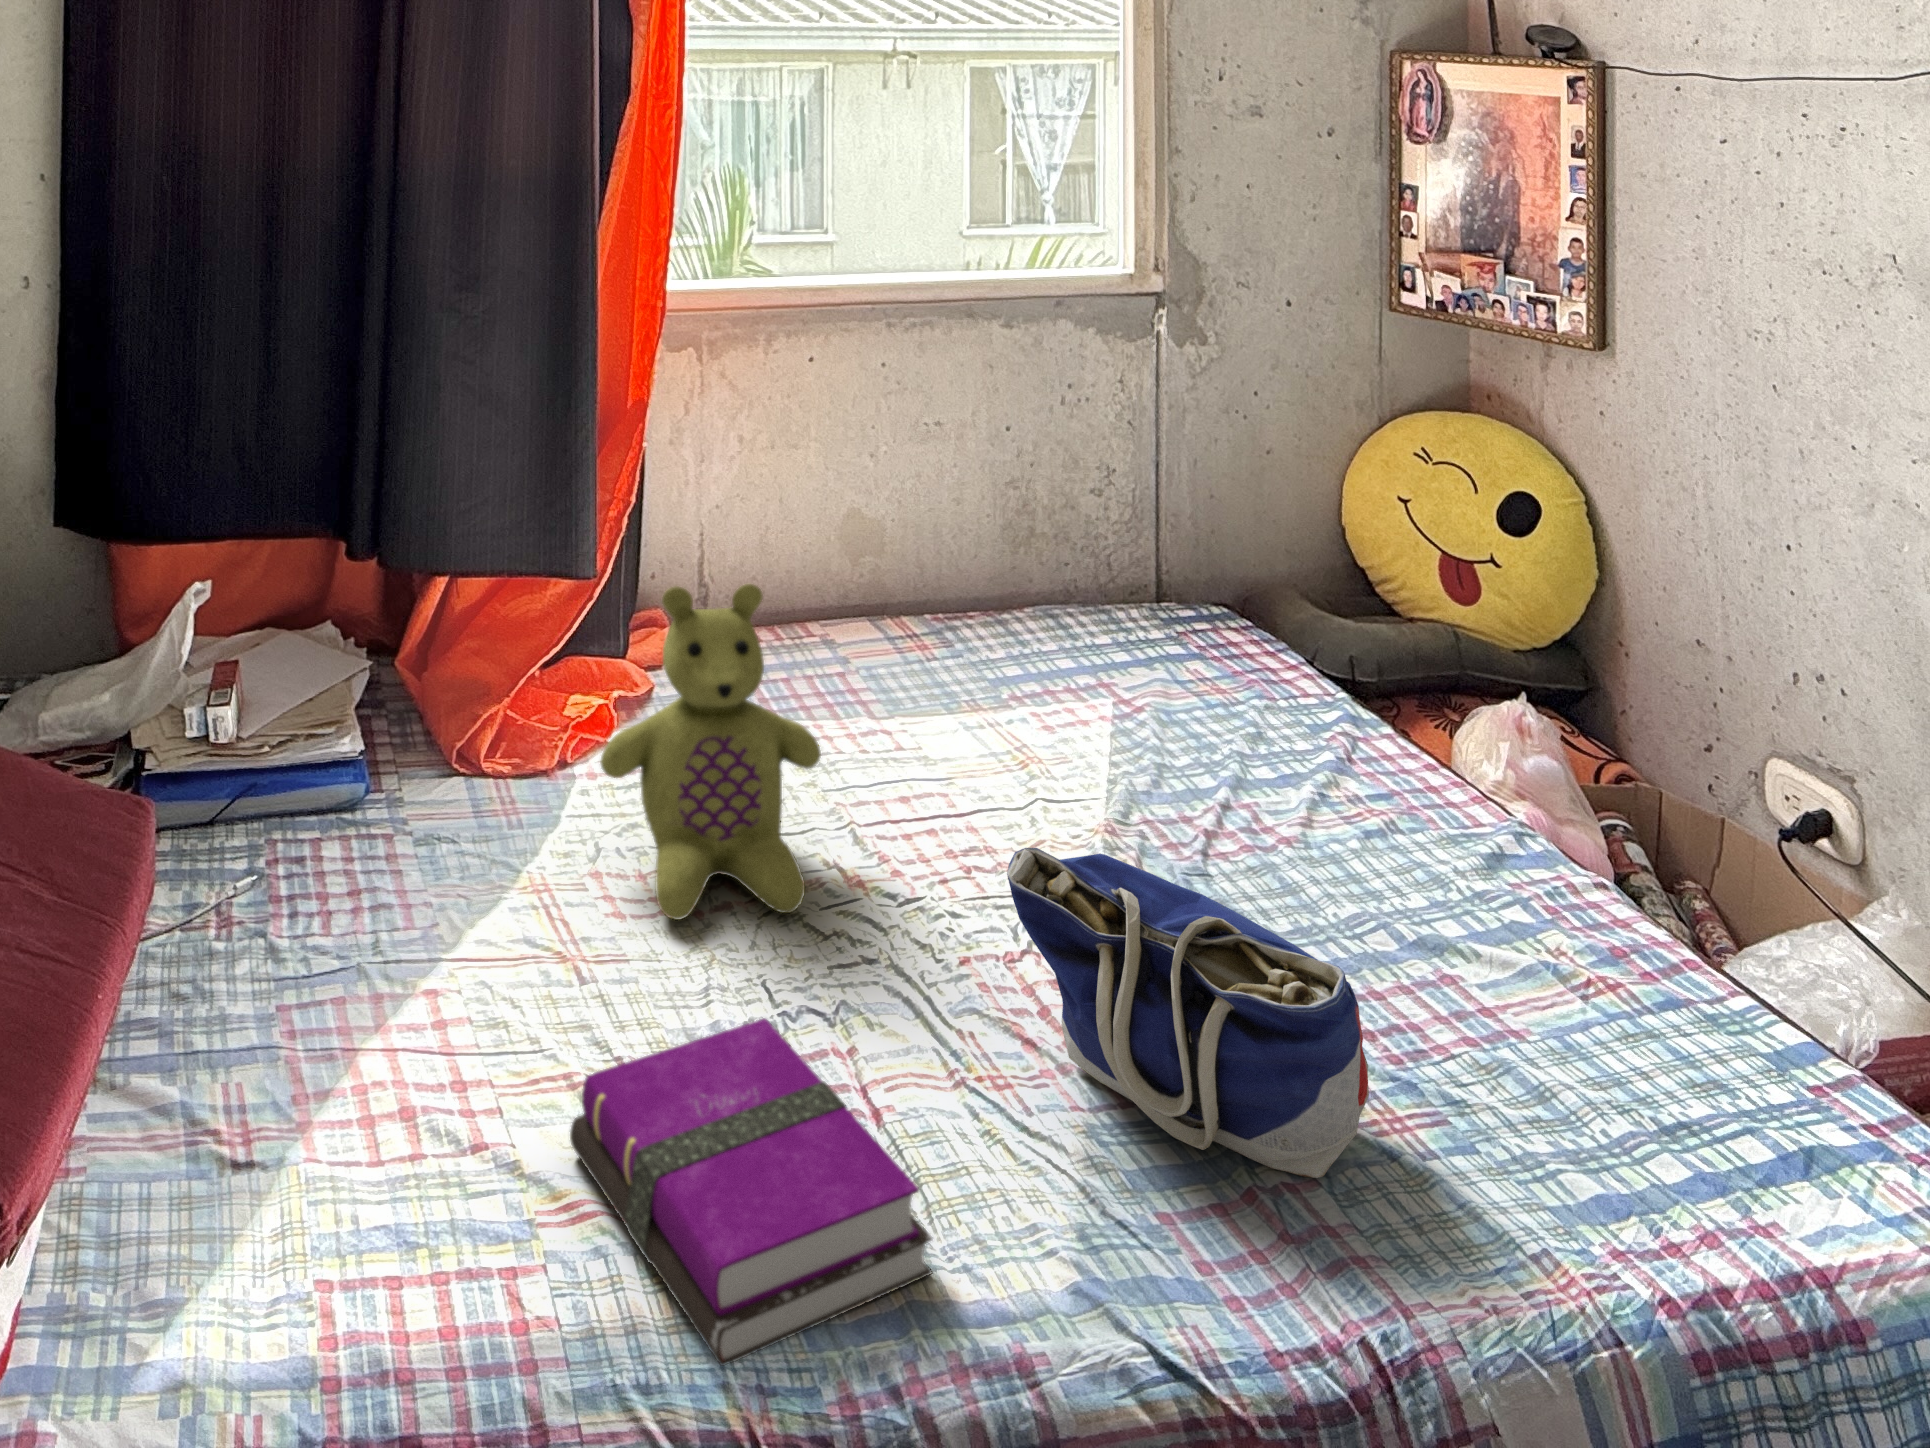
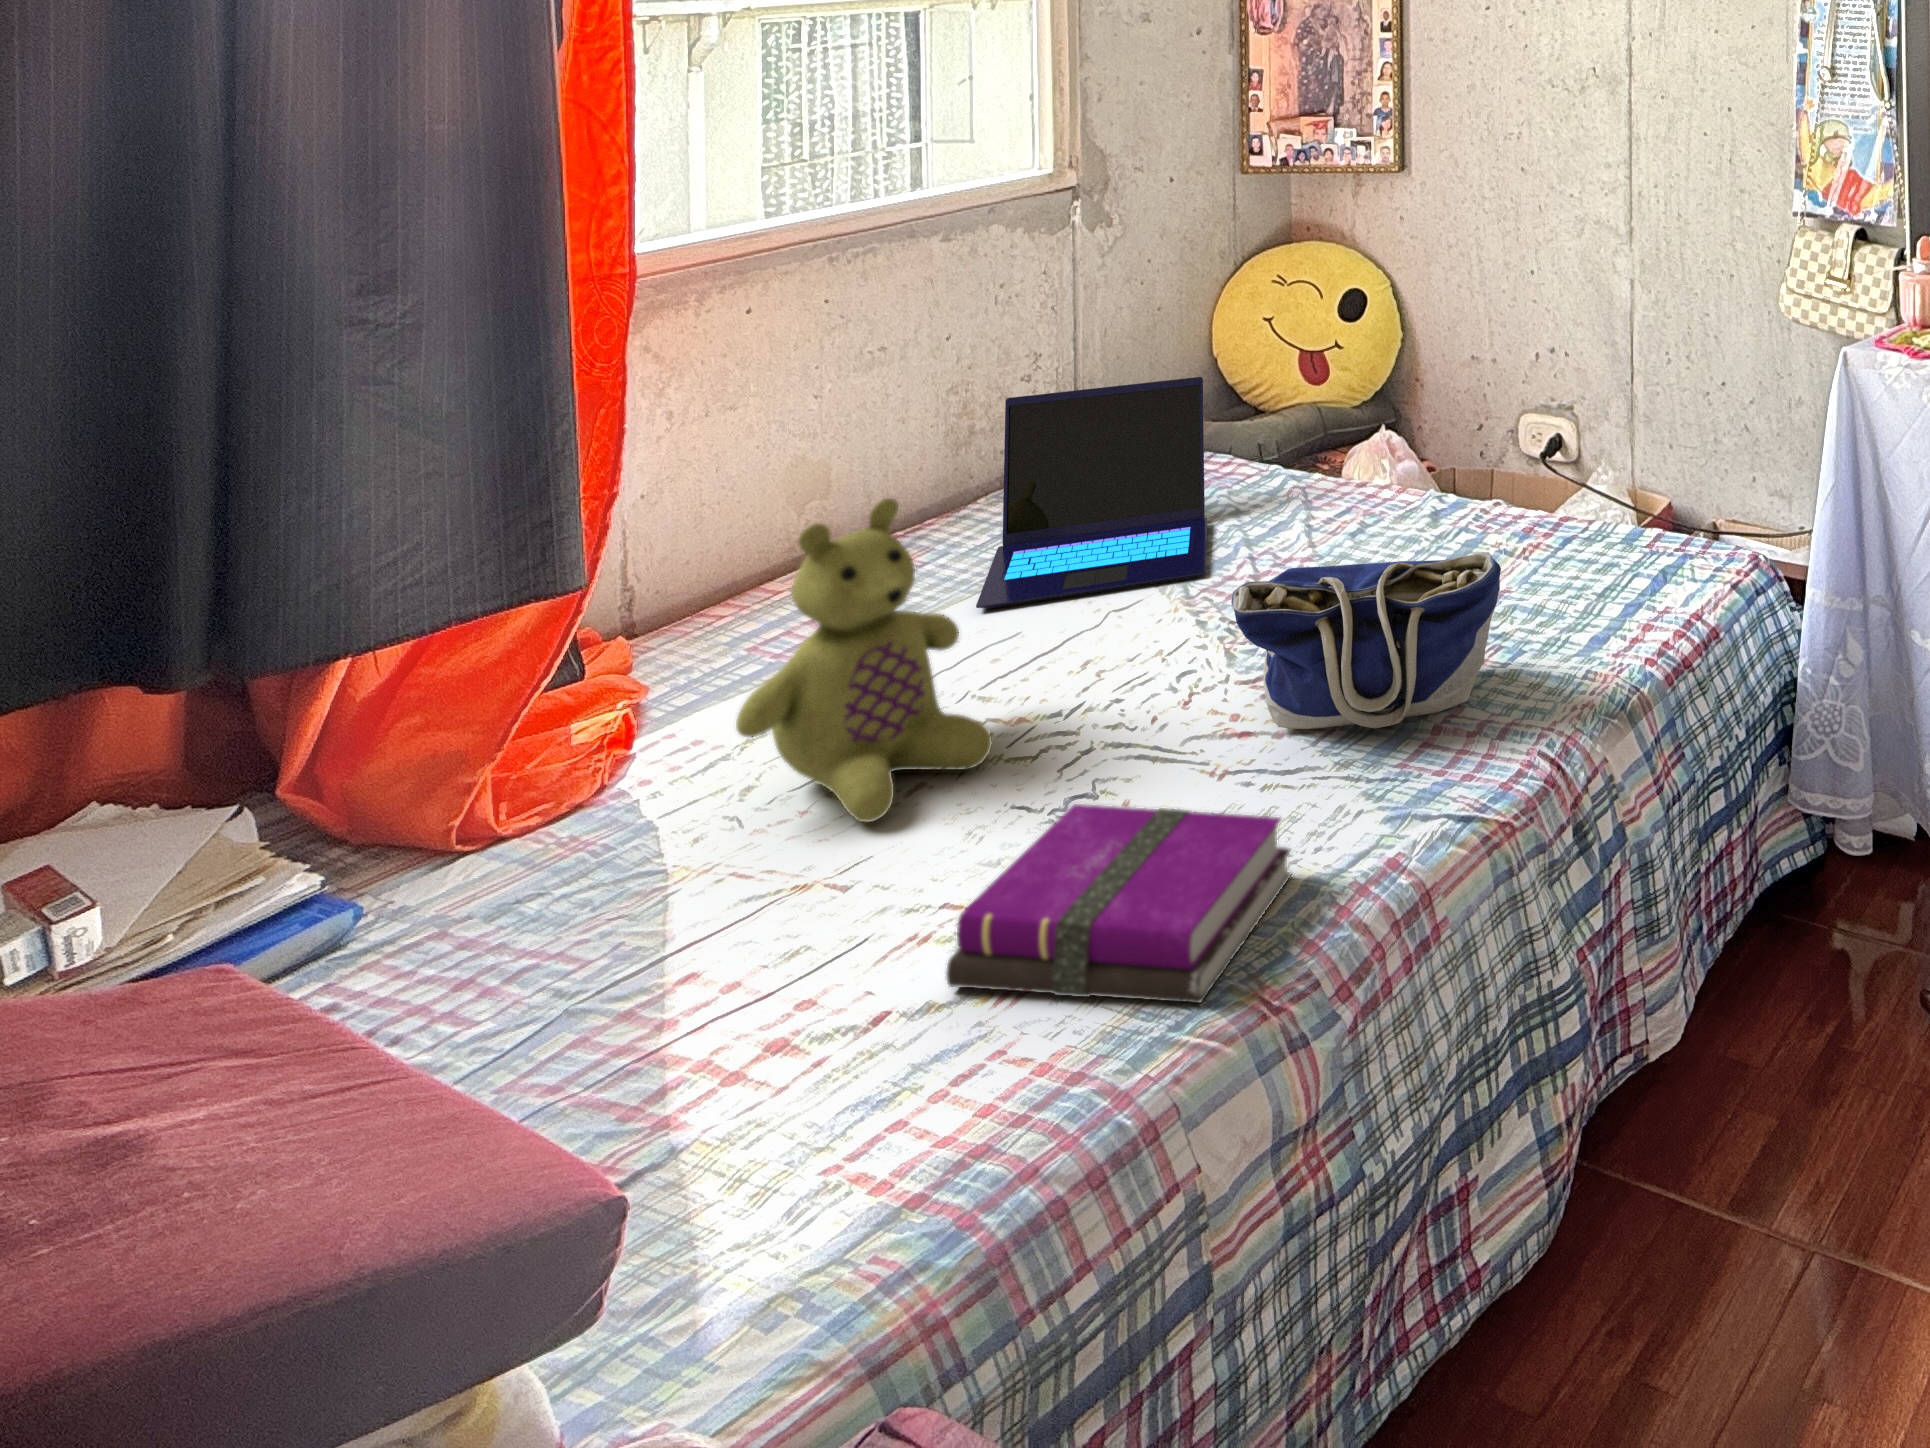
laptop: none [924,510,1227,804] -> present [976,377,1208,609]

